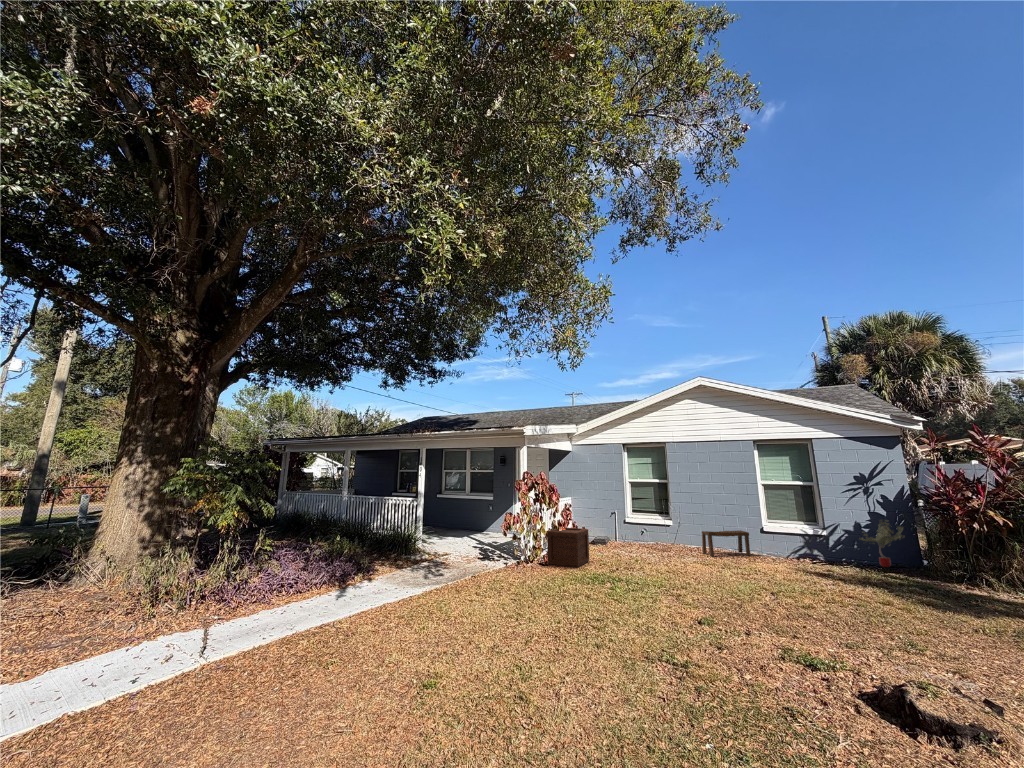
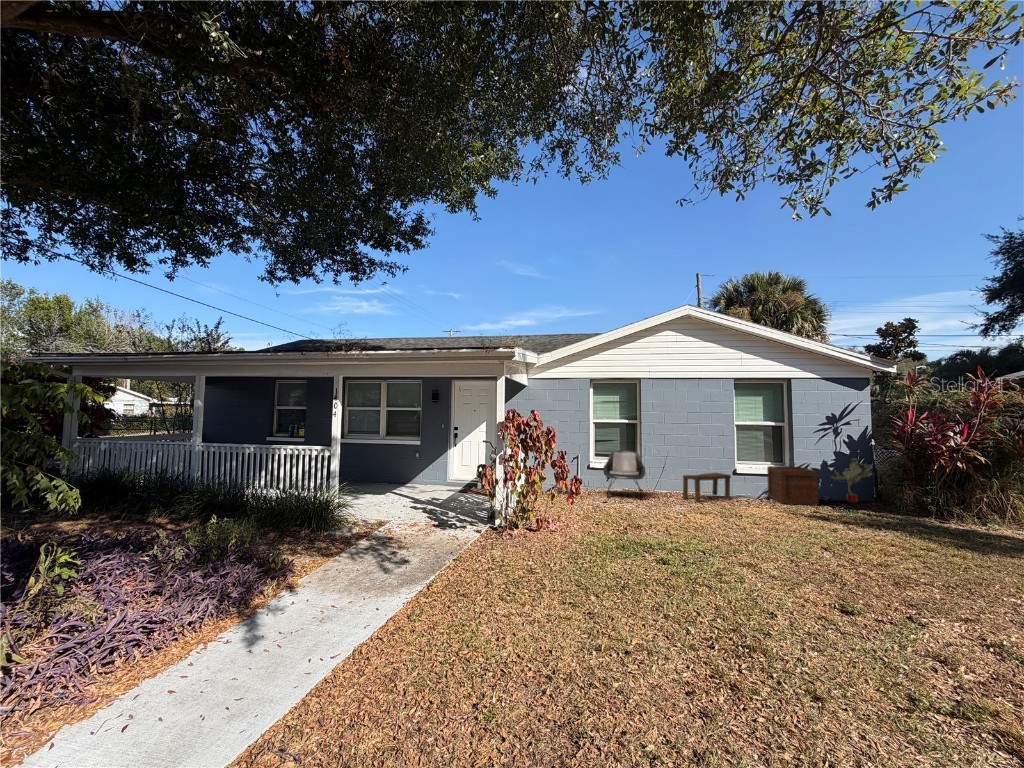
lounge chair: none [629,507,672,552] -> present [603,450,645,500]
wooden crate: present [547,527,589,567] -> present [767,466,818,505]

